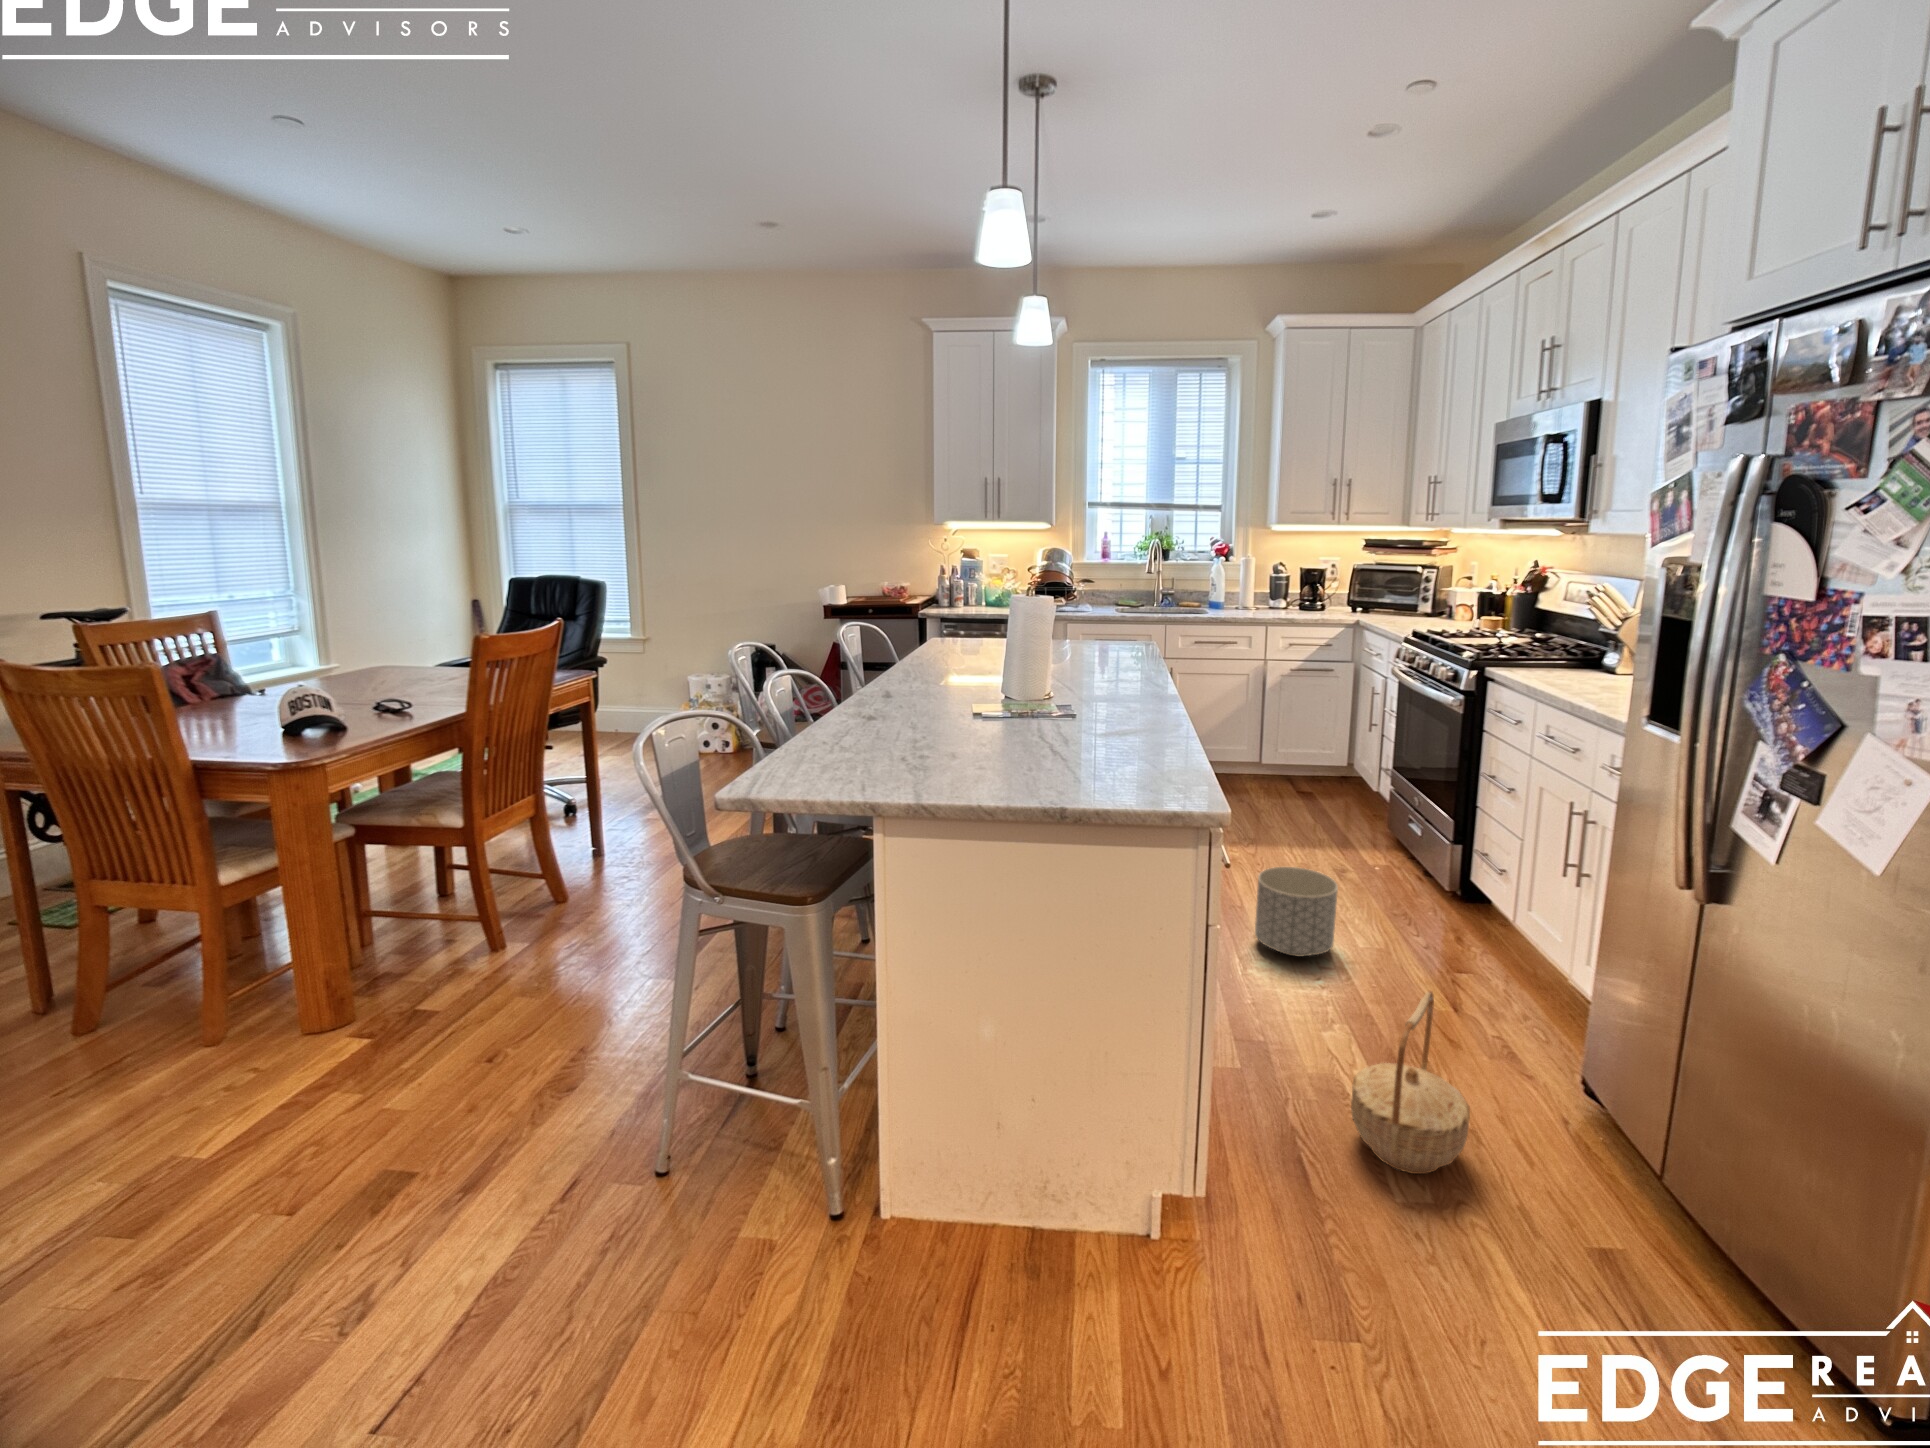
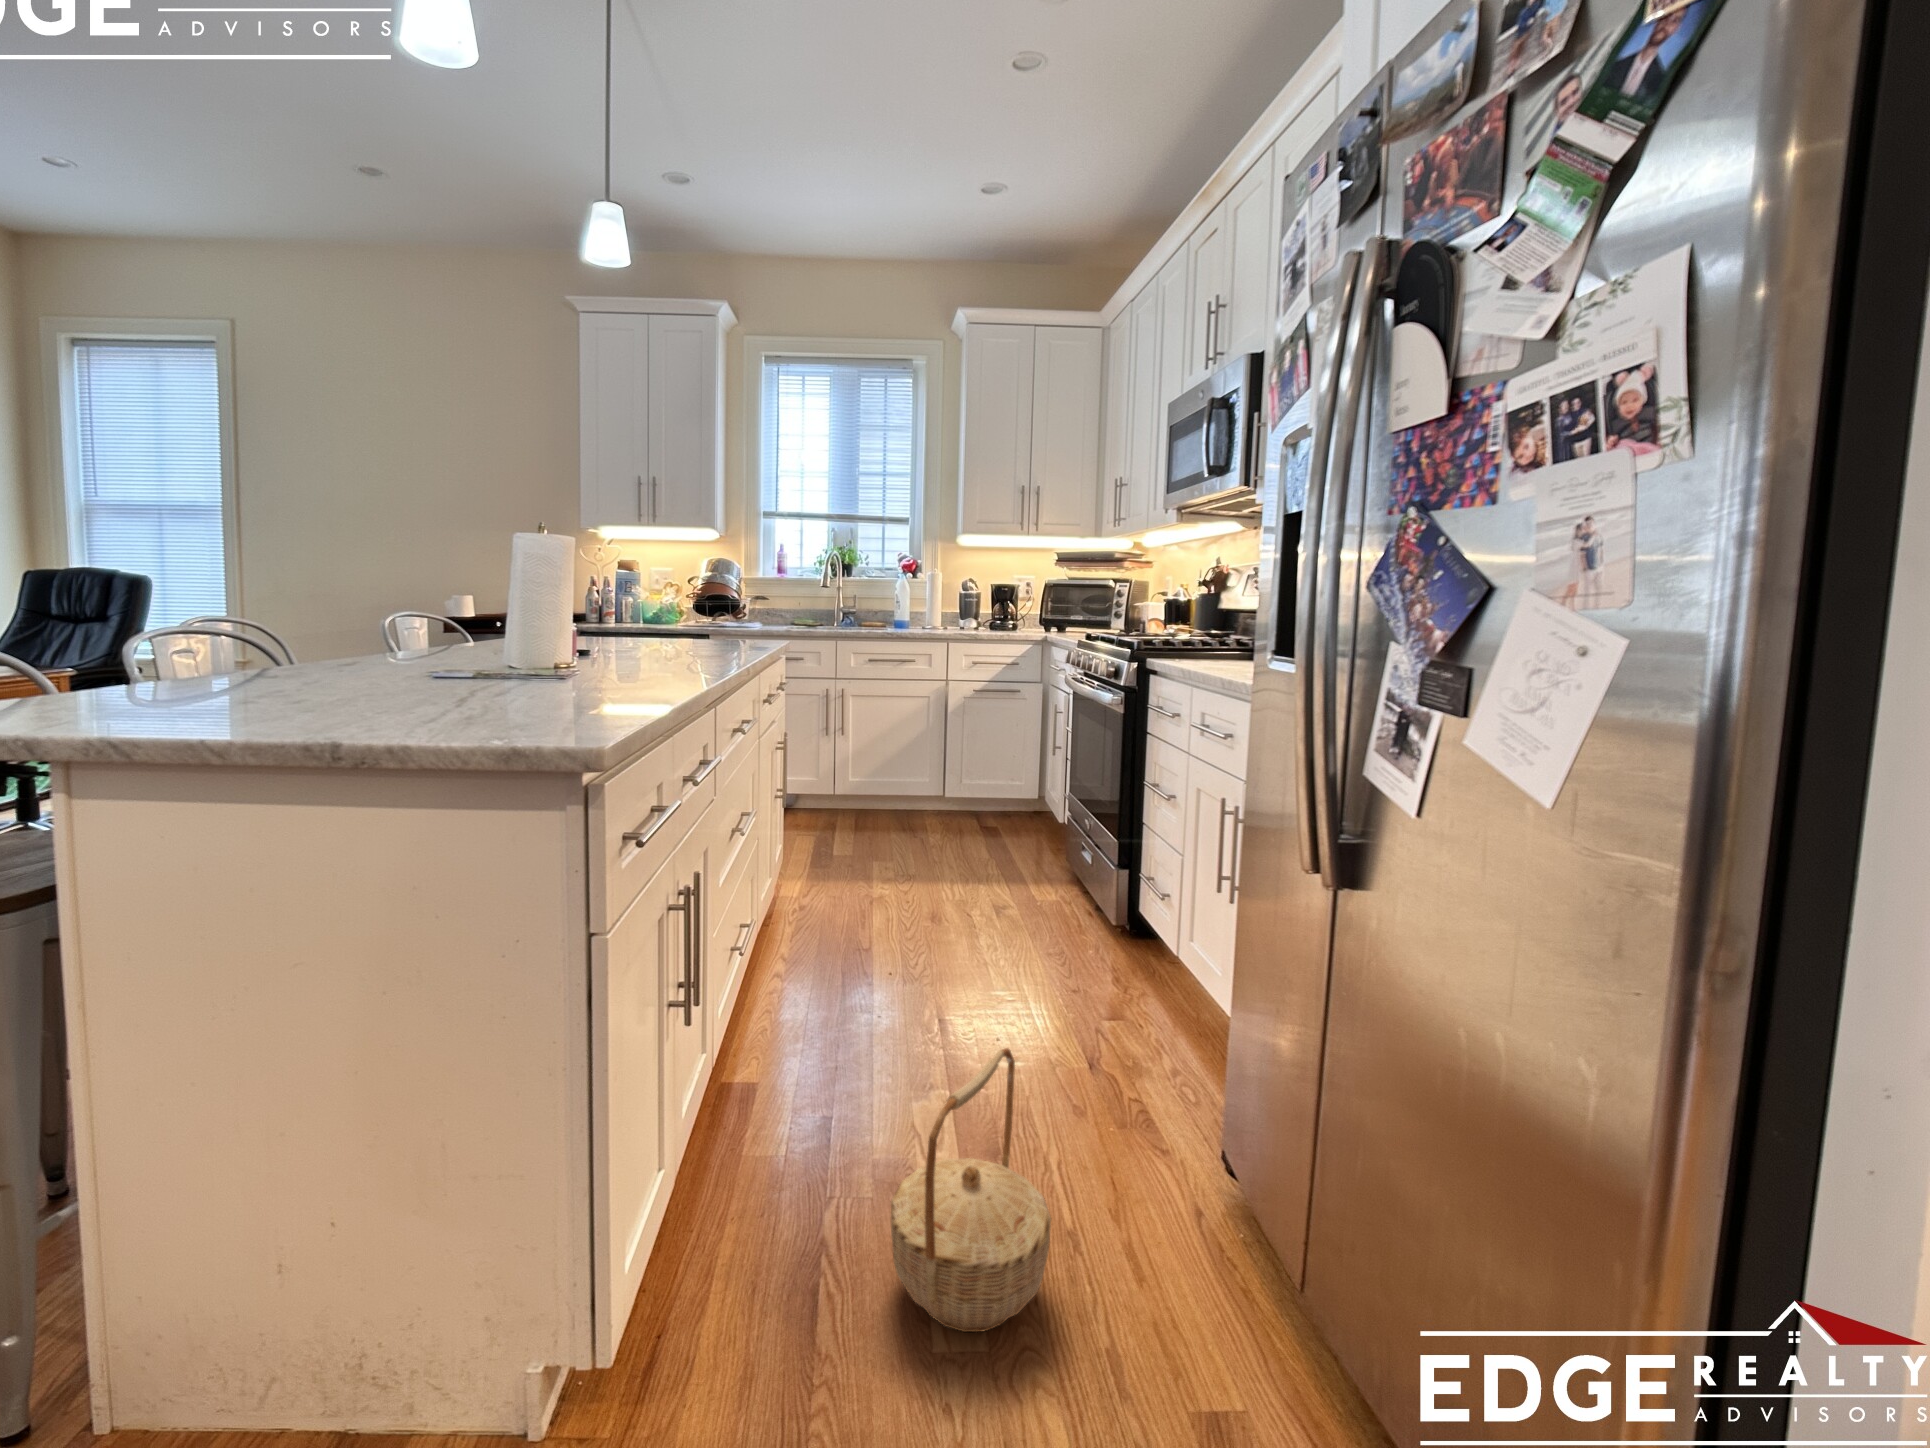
planter: present [1255,867,1338,957] -> none [865,900,964,1014]

